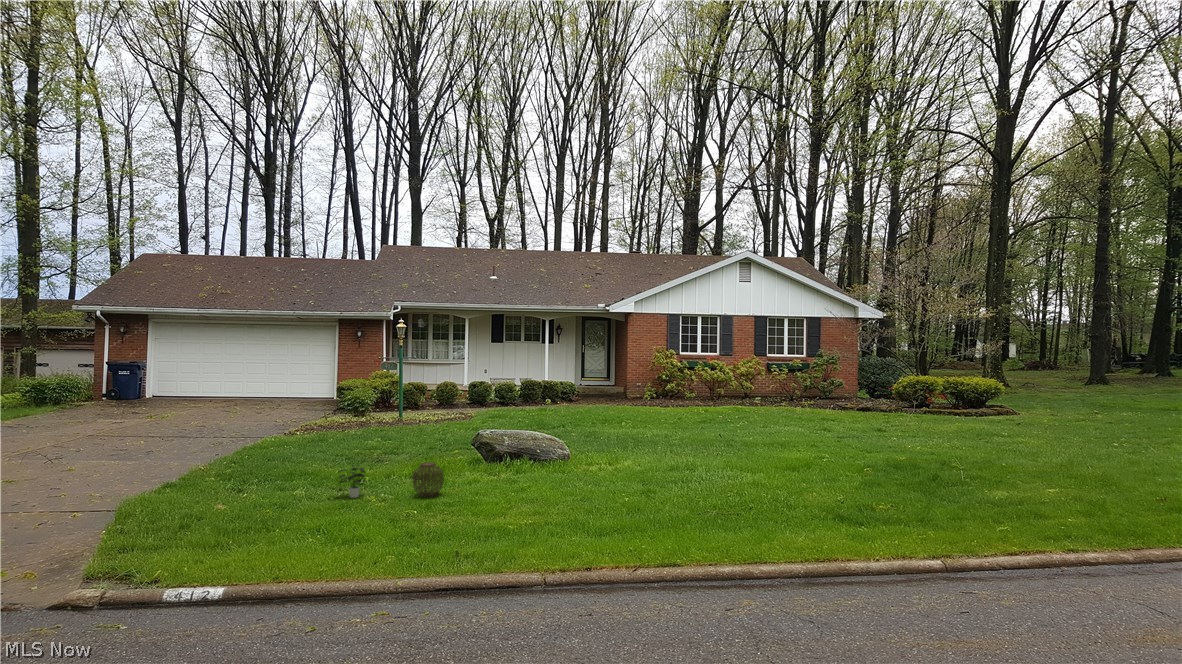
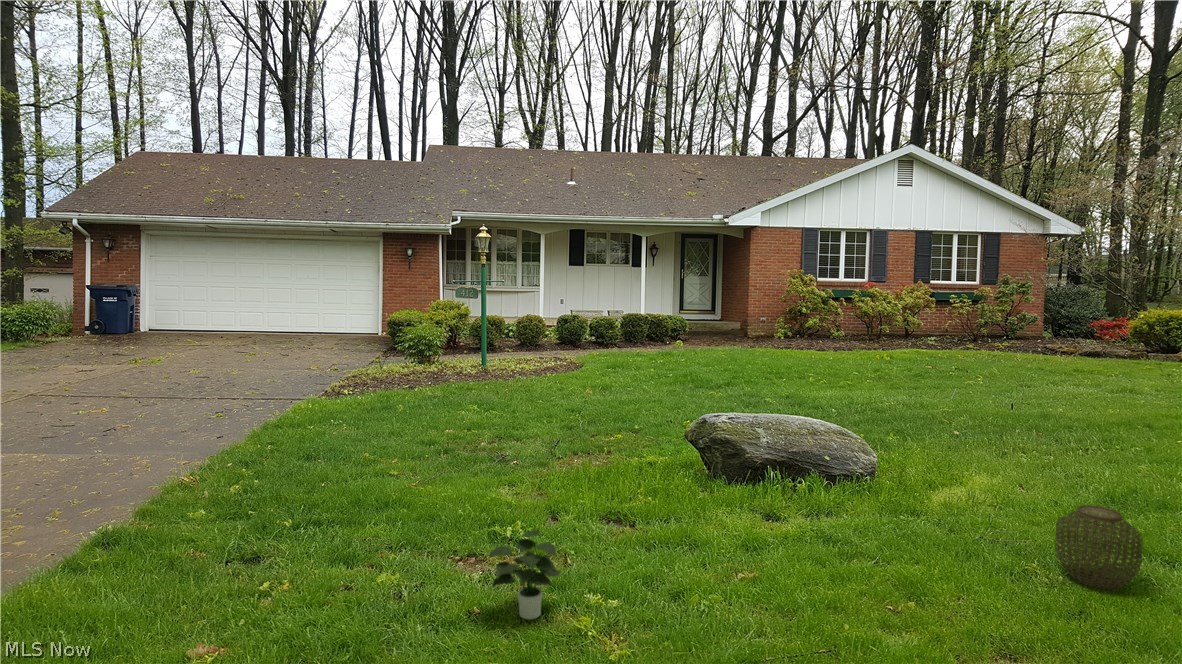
woven basket: present [413,462,444,497] -> present [1055,505,1143,590]

